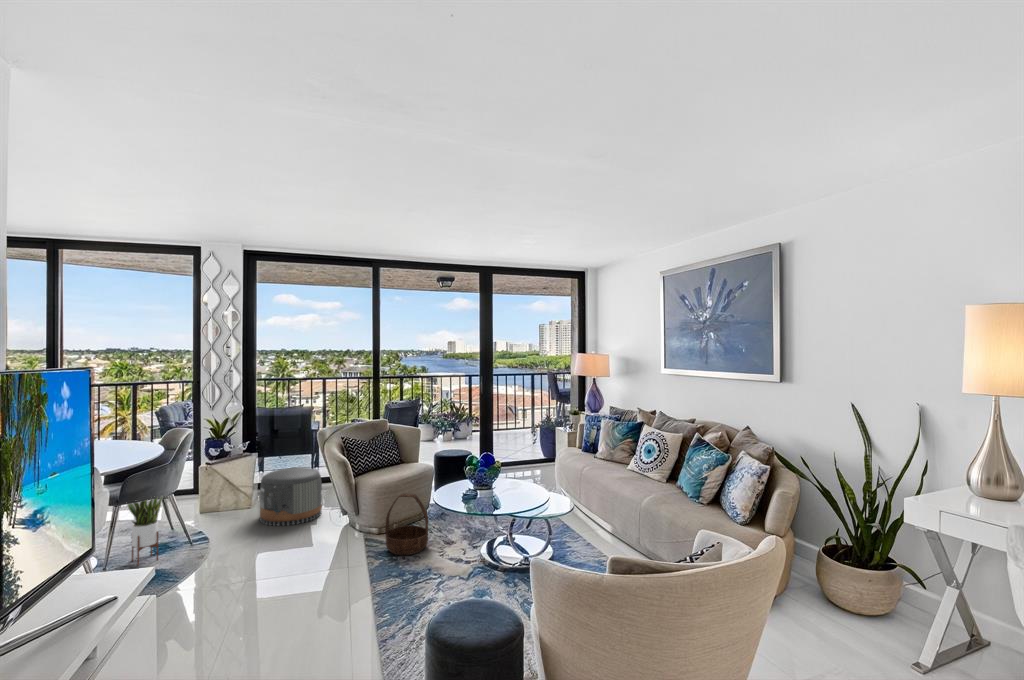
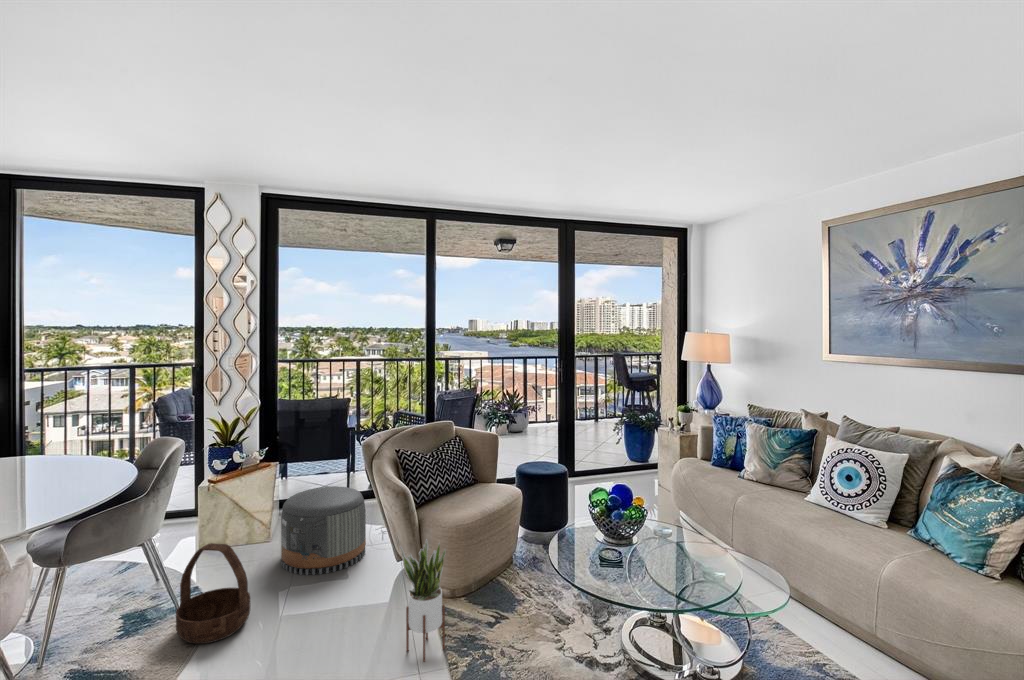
basket: present [386,494,428,555] -> present [176,543,250,644]
potted plant: present [127,496,163,565] -> present [400,539,446,662]

